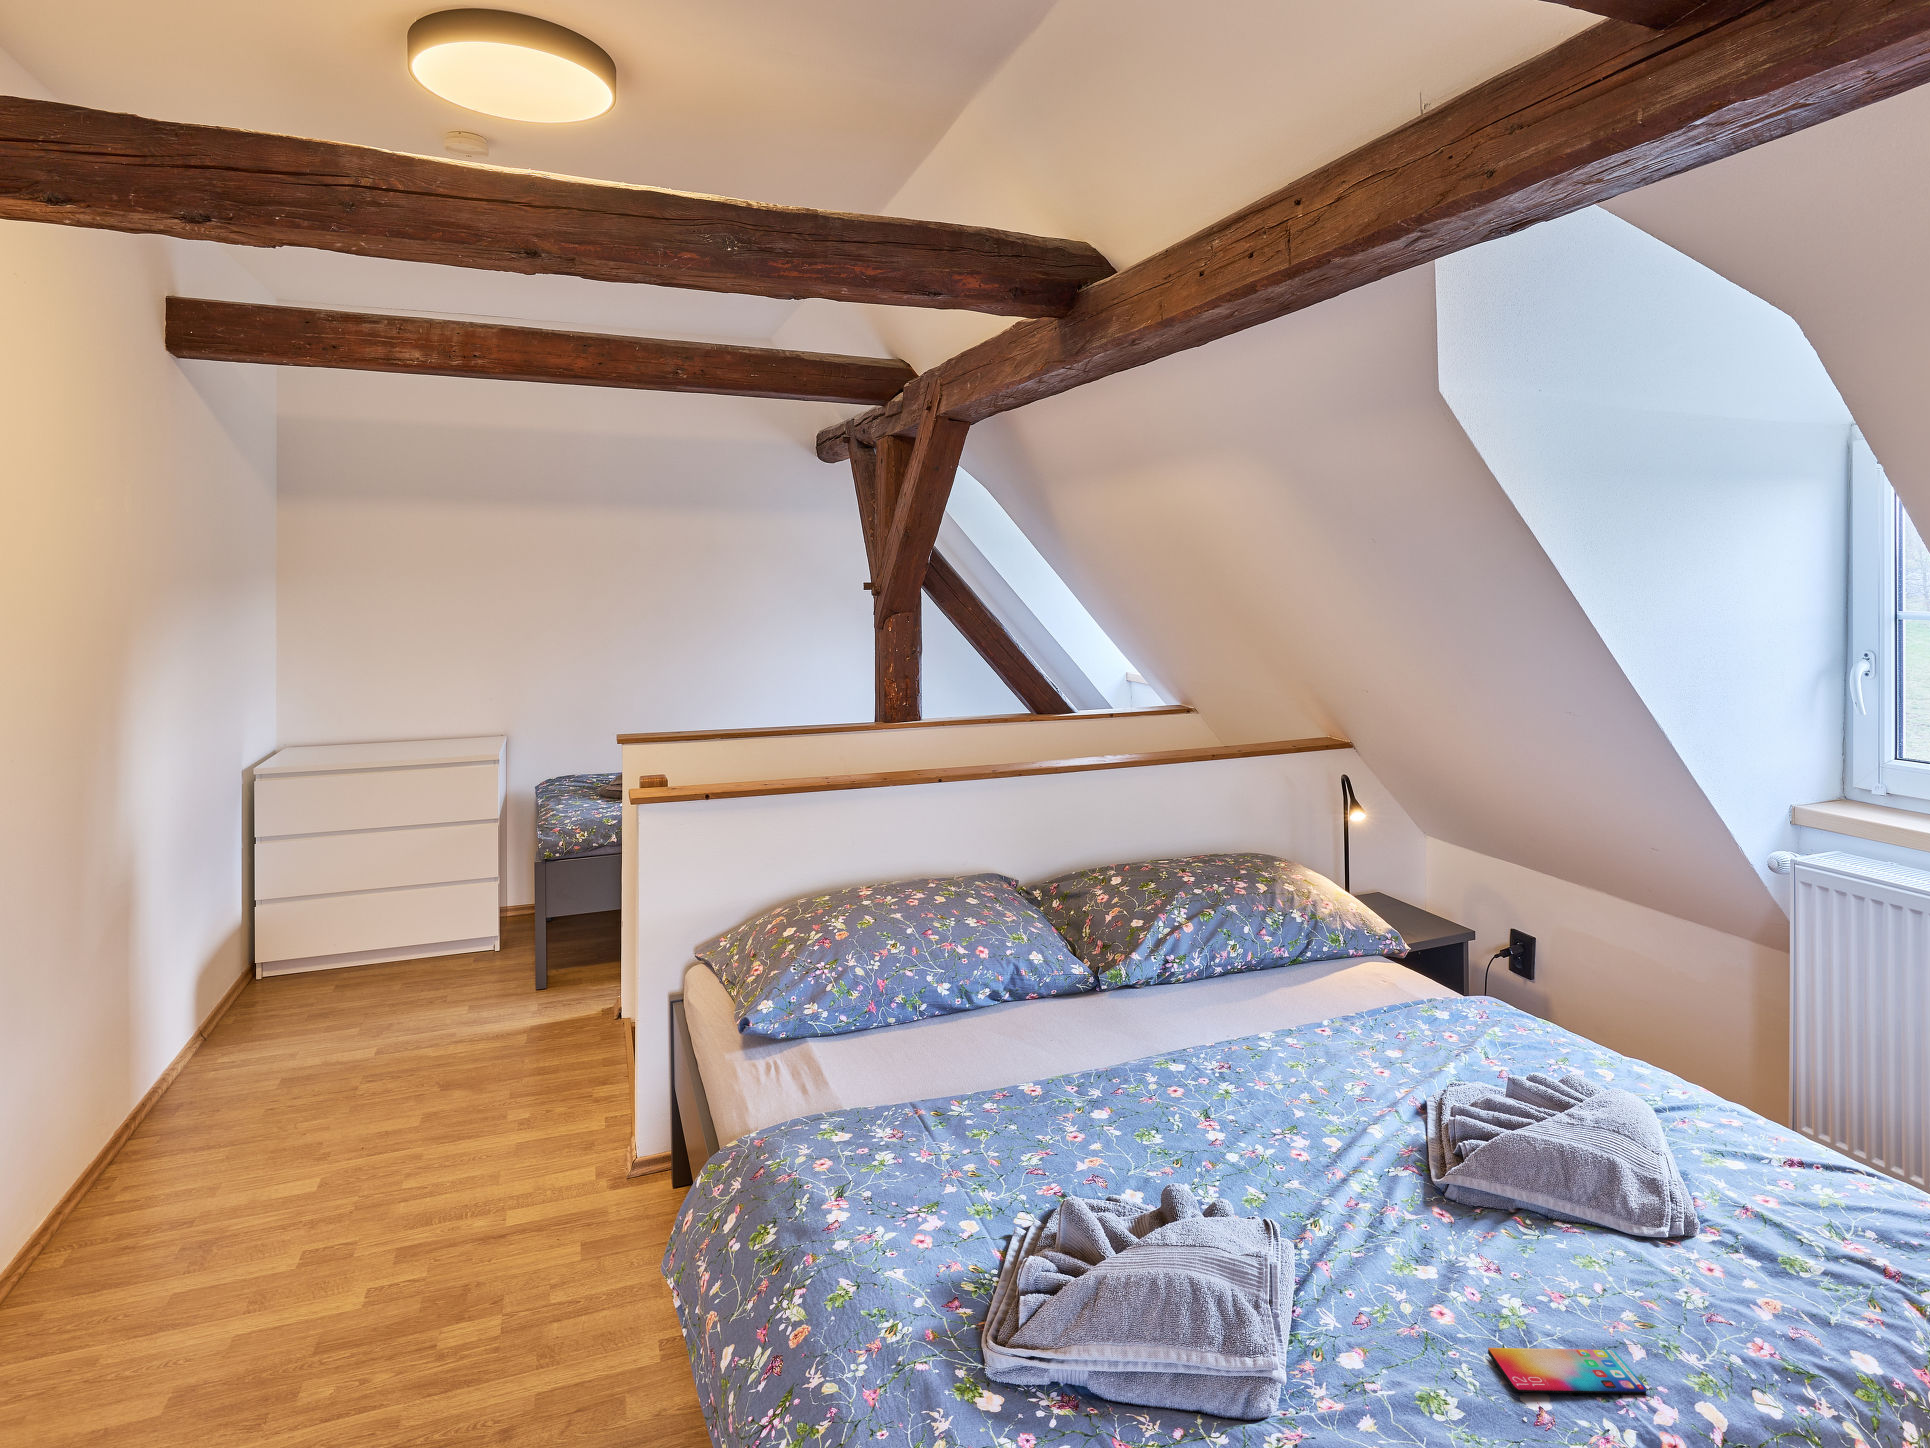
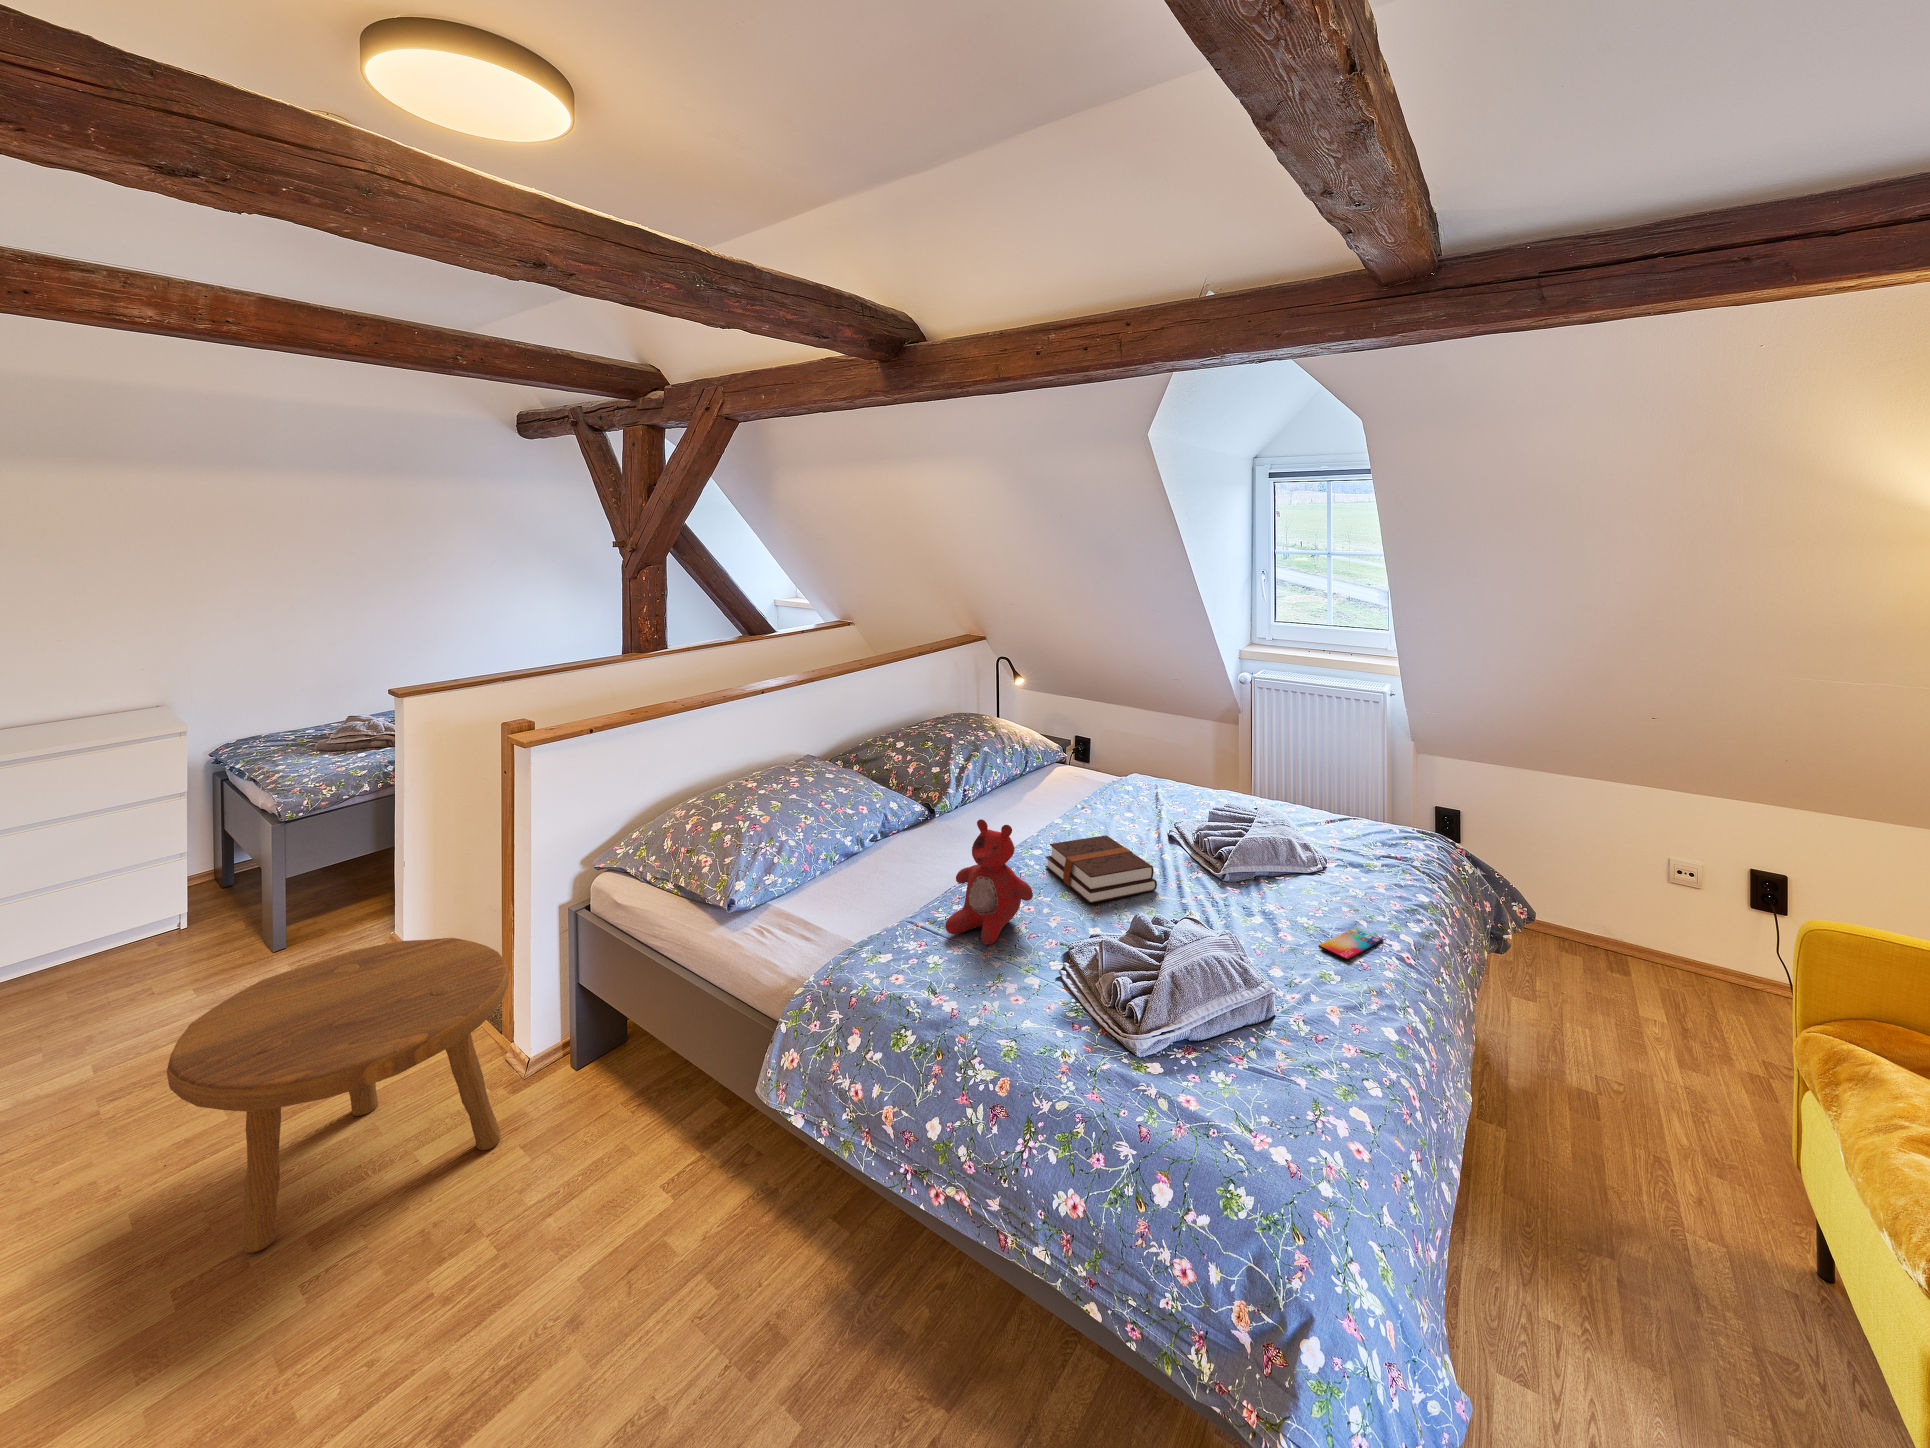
stuffed bear: none [935,976,1059,1164] -> present [945,819,1033,945]
footstool: none [270,988,574,1259] -> present [167,938,508,1253]
hardback book: none [1174,1056,1309,1173] -> present [1045,835,1157,903]

